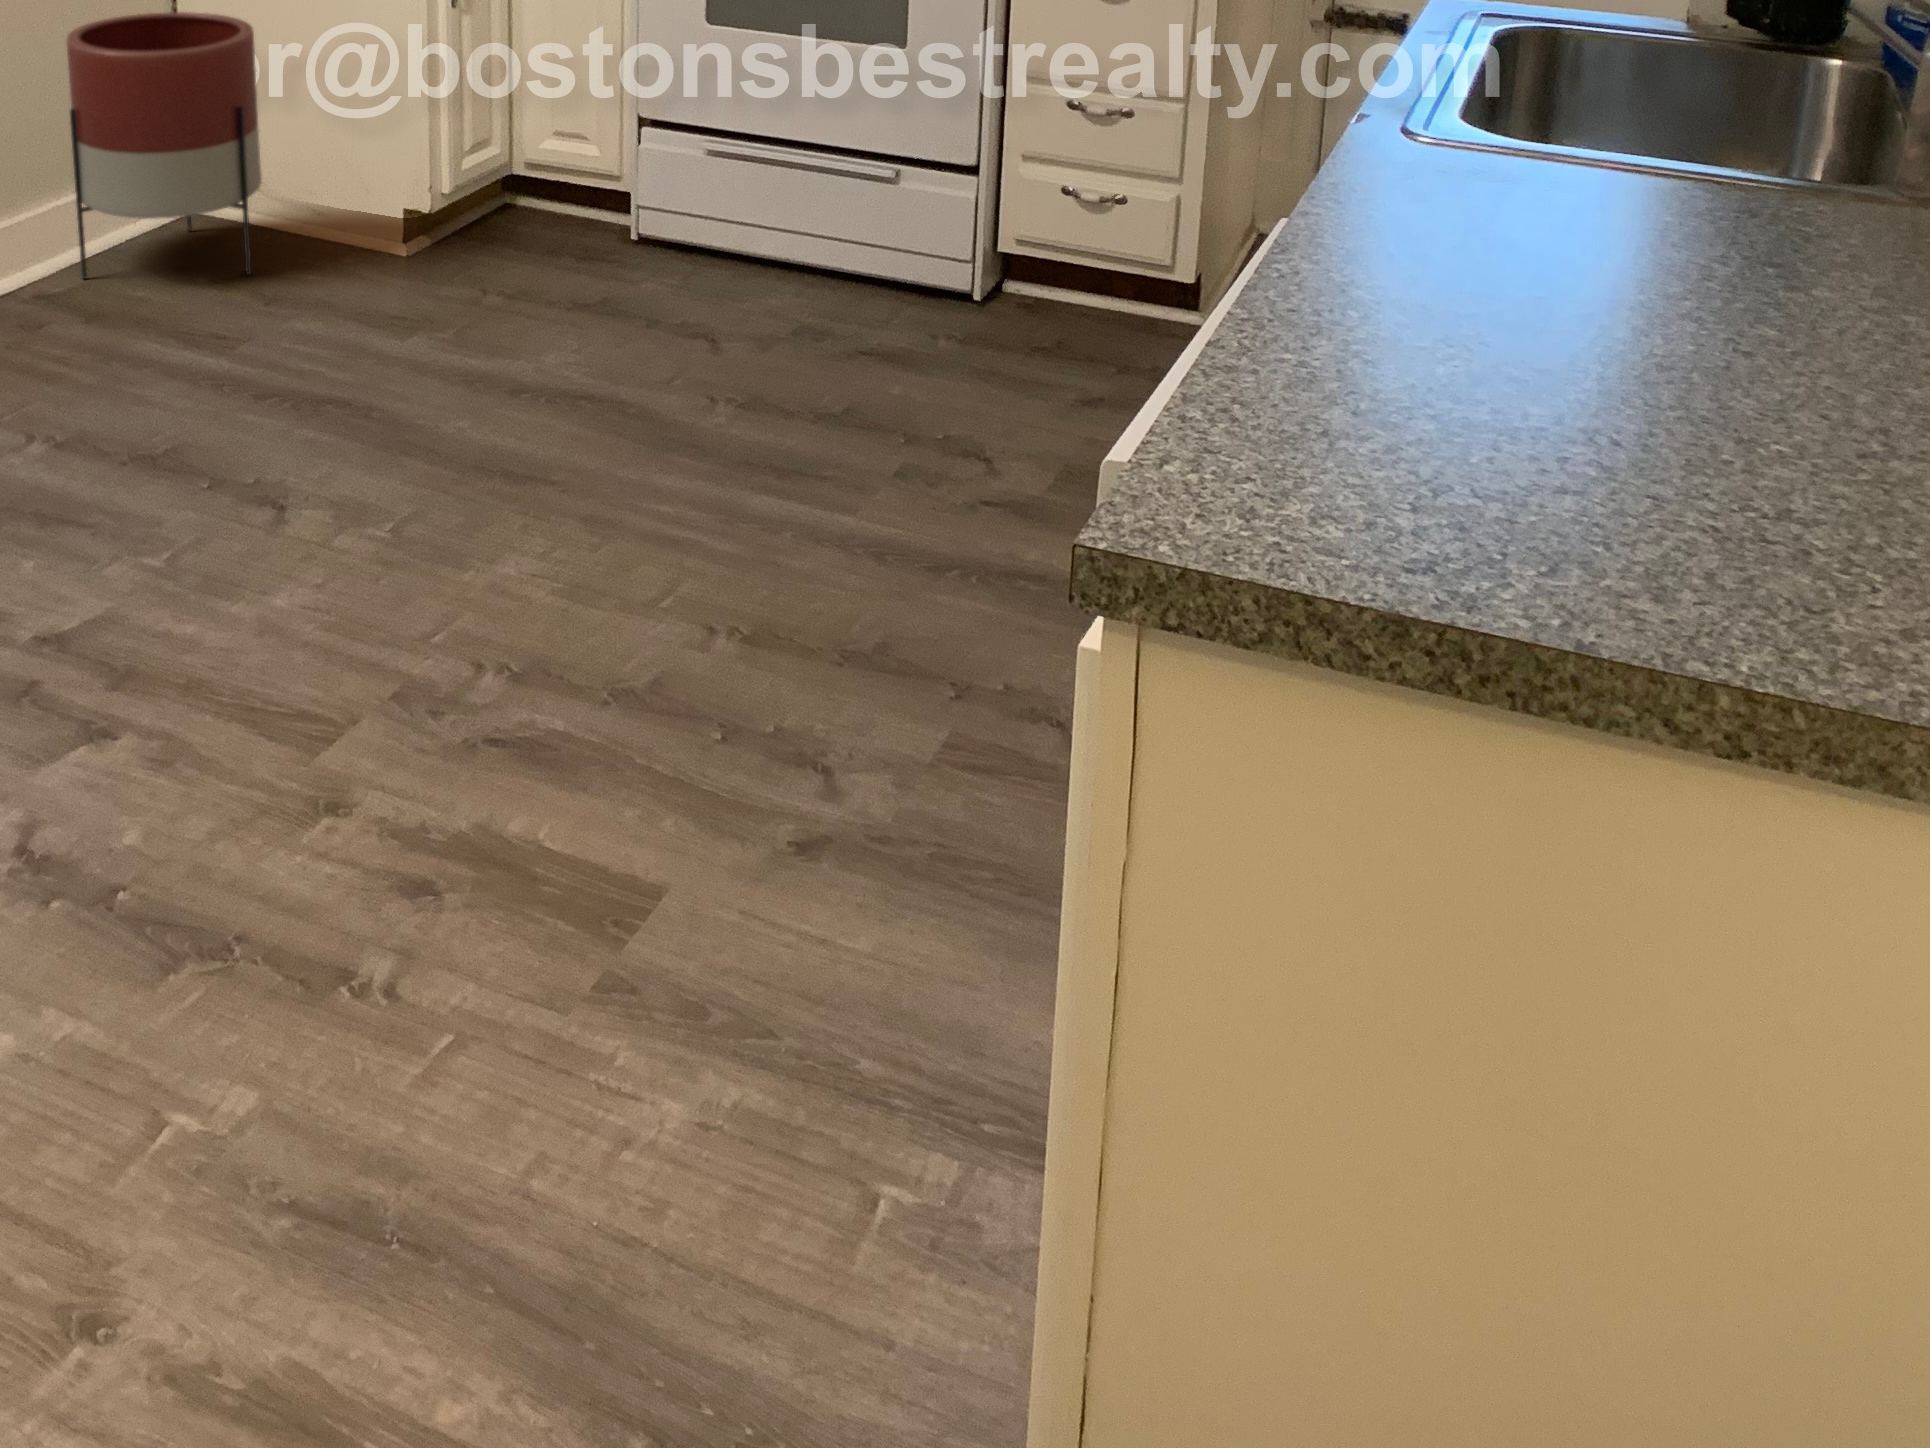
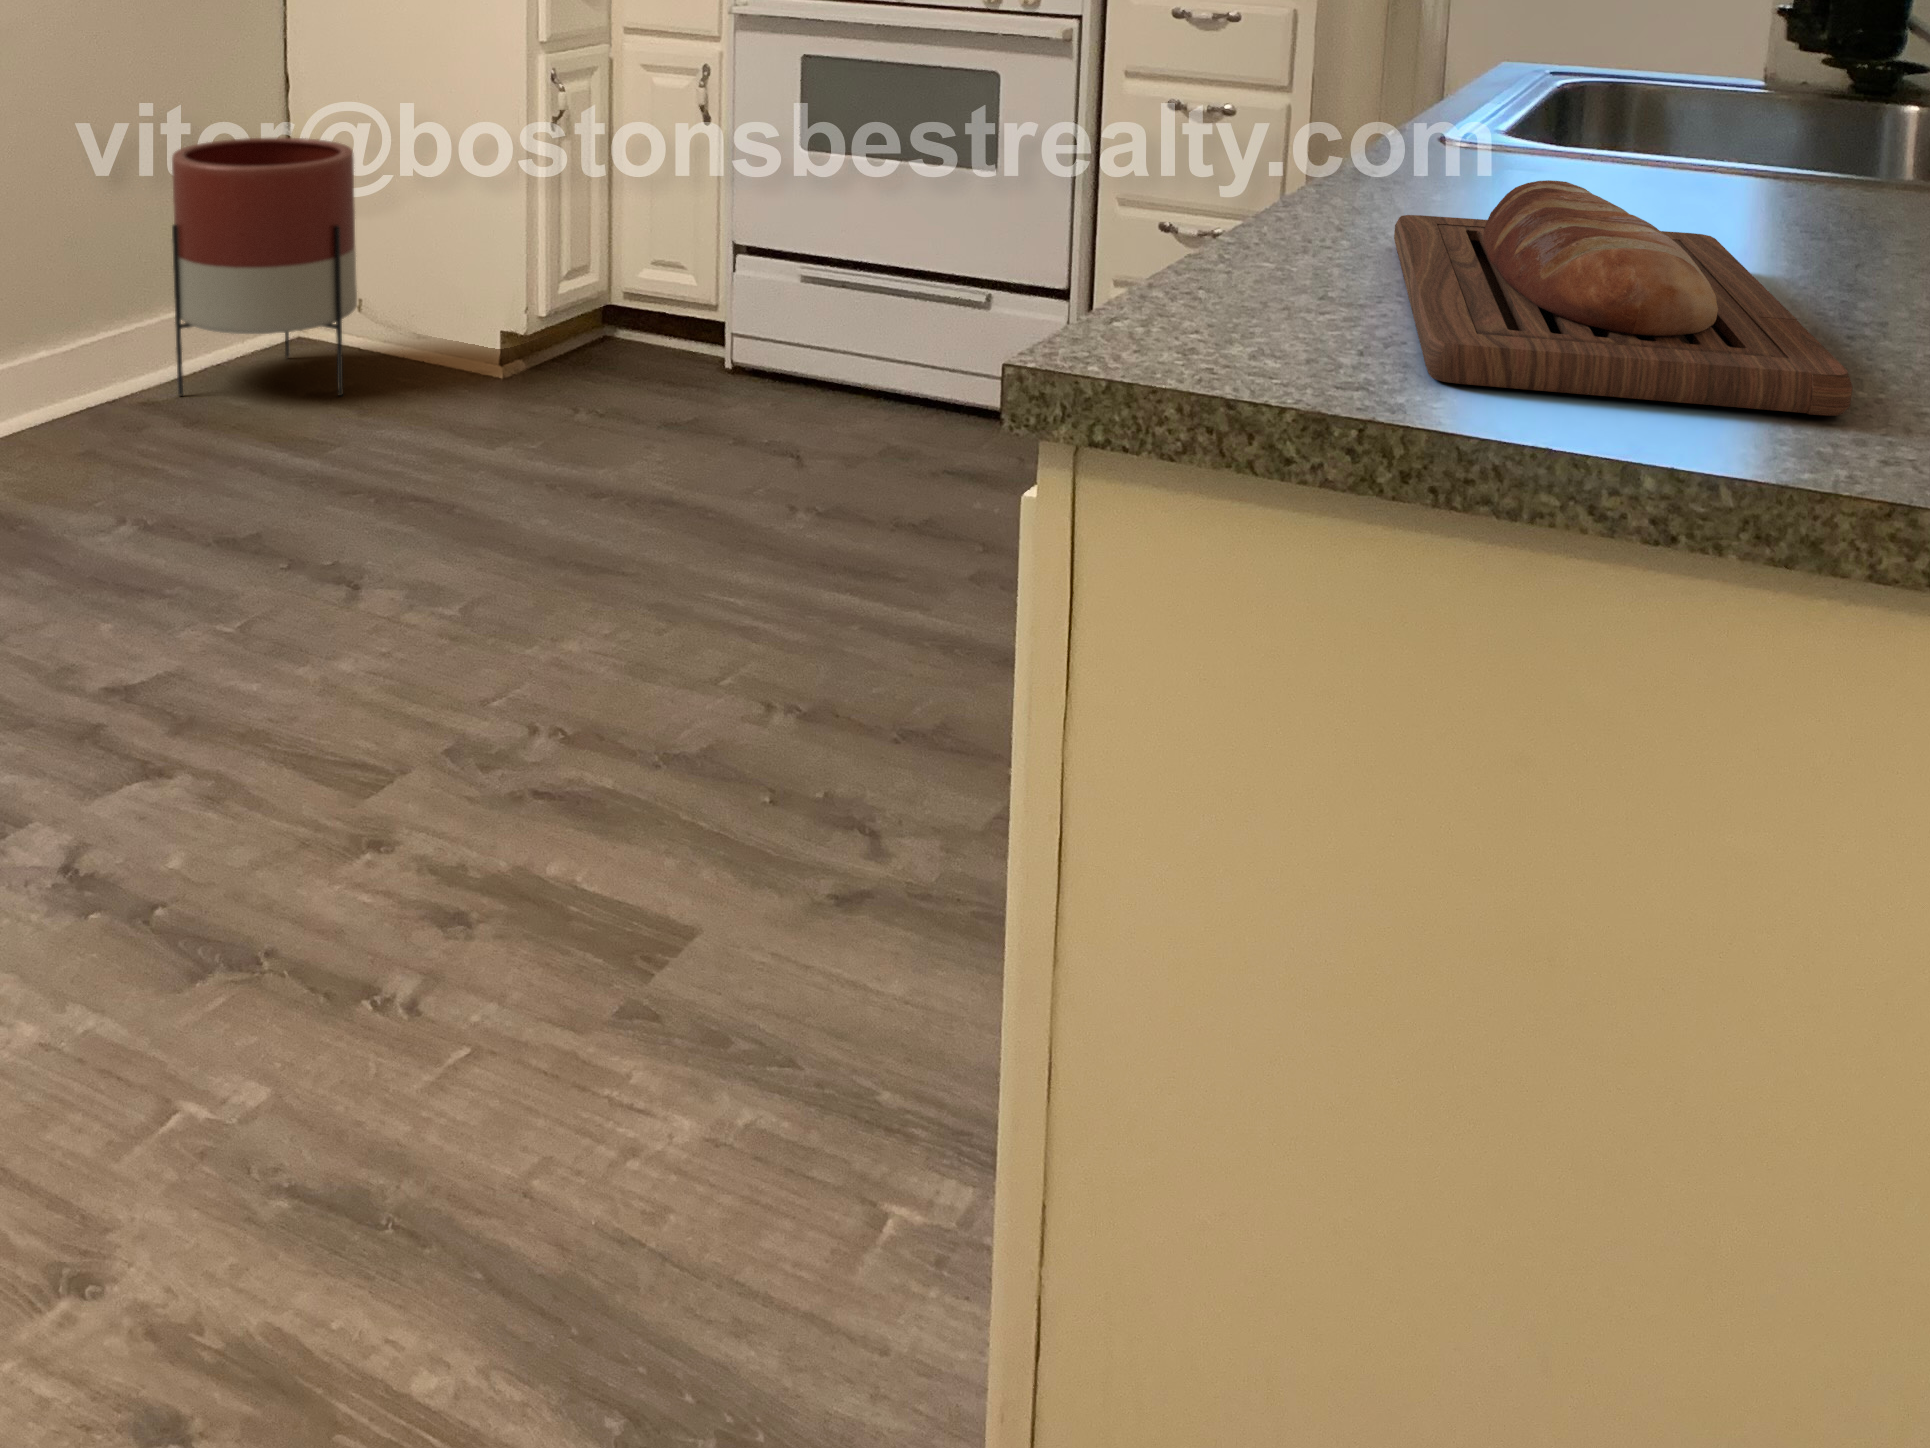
bread loaf: none [1399,275,1899,599] -> present [1394,180,1852,416]

